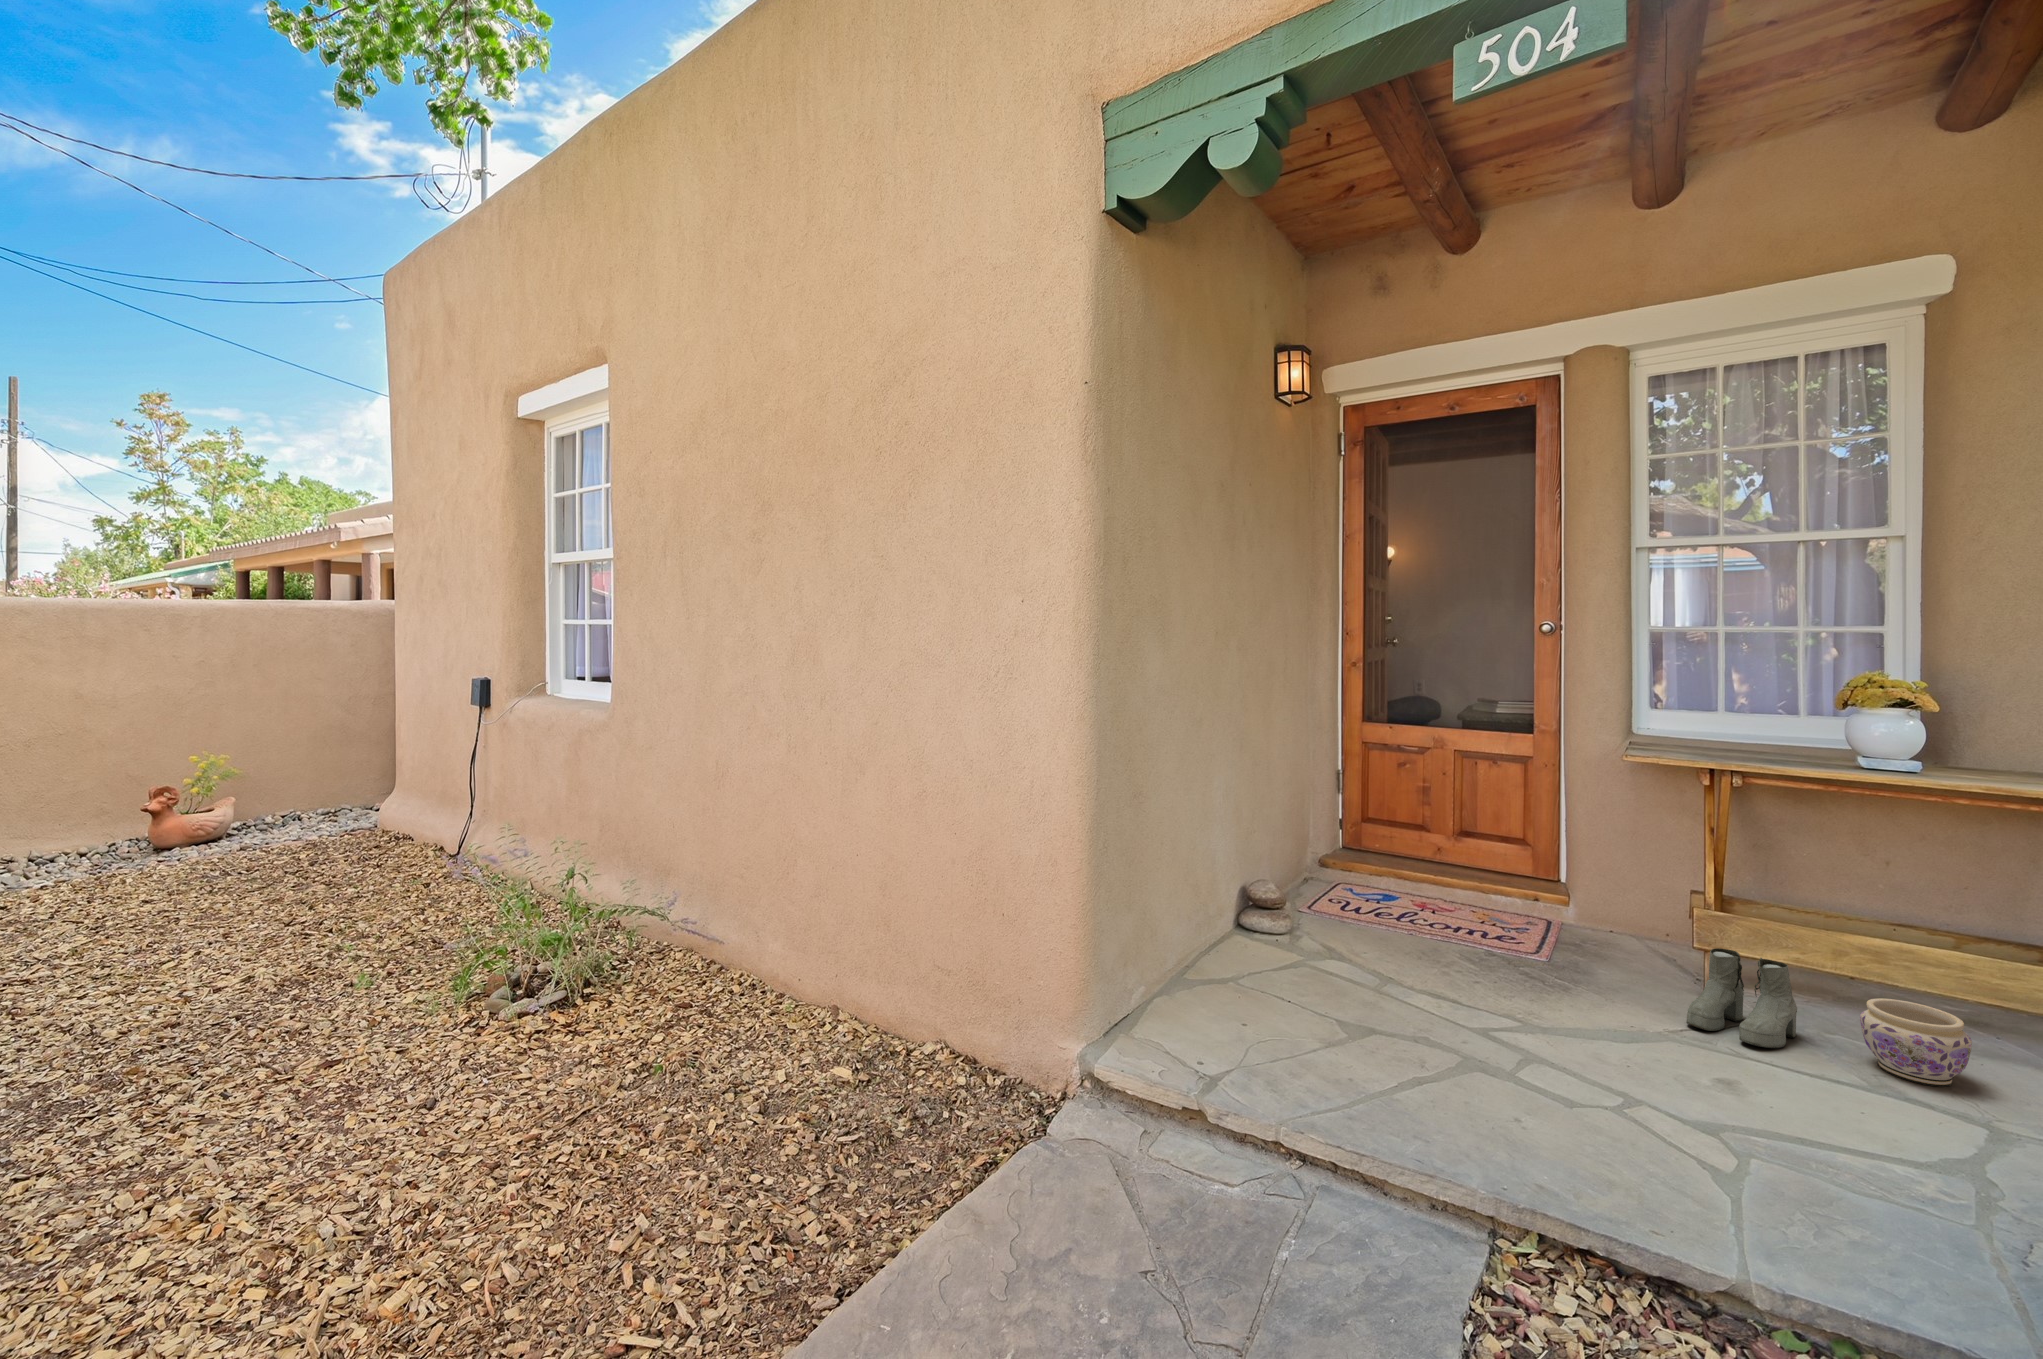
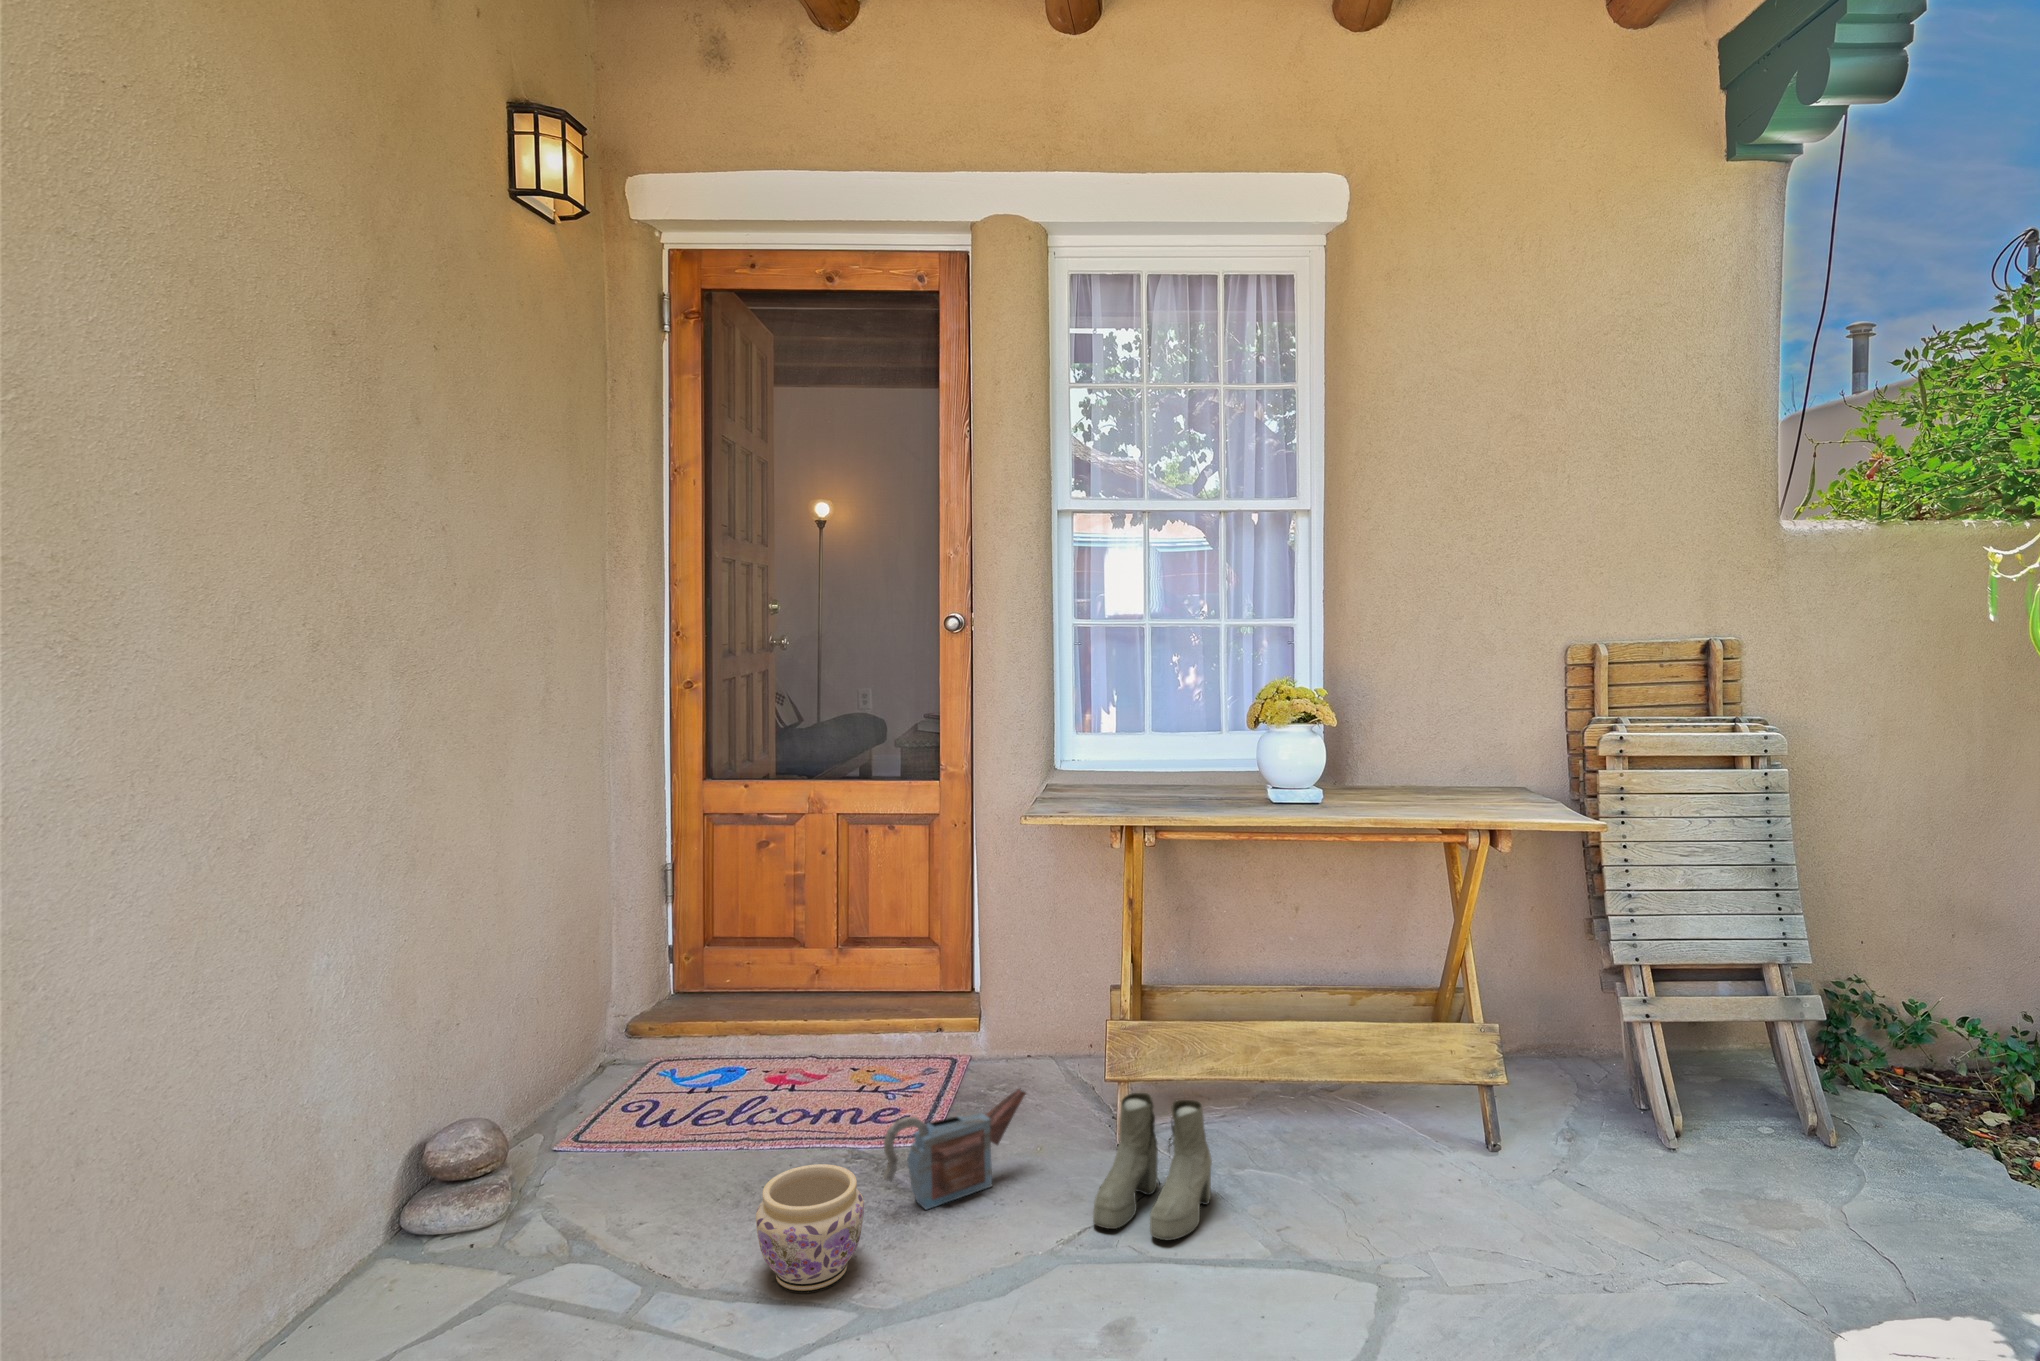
watering can: none [1516,928,1624,988] -> present [883,1089,1026,1210]
planter: present [1860,998,1972,1087] -> present [756,1164,864,1293]

